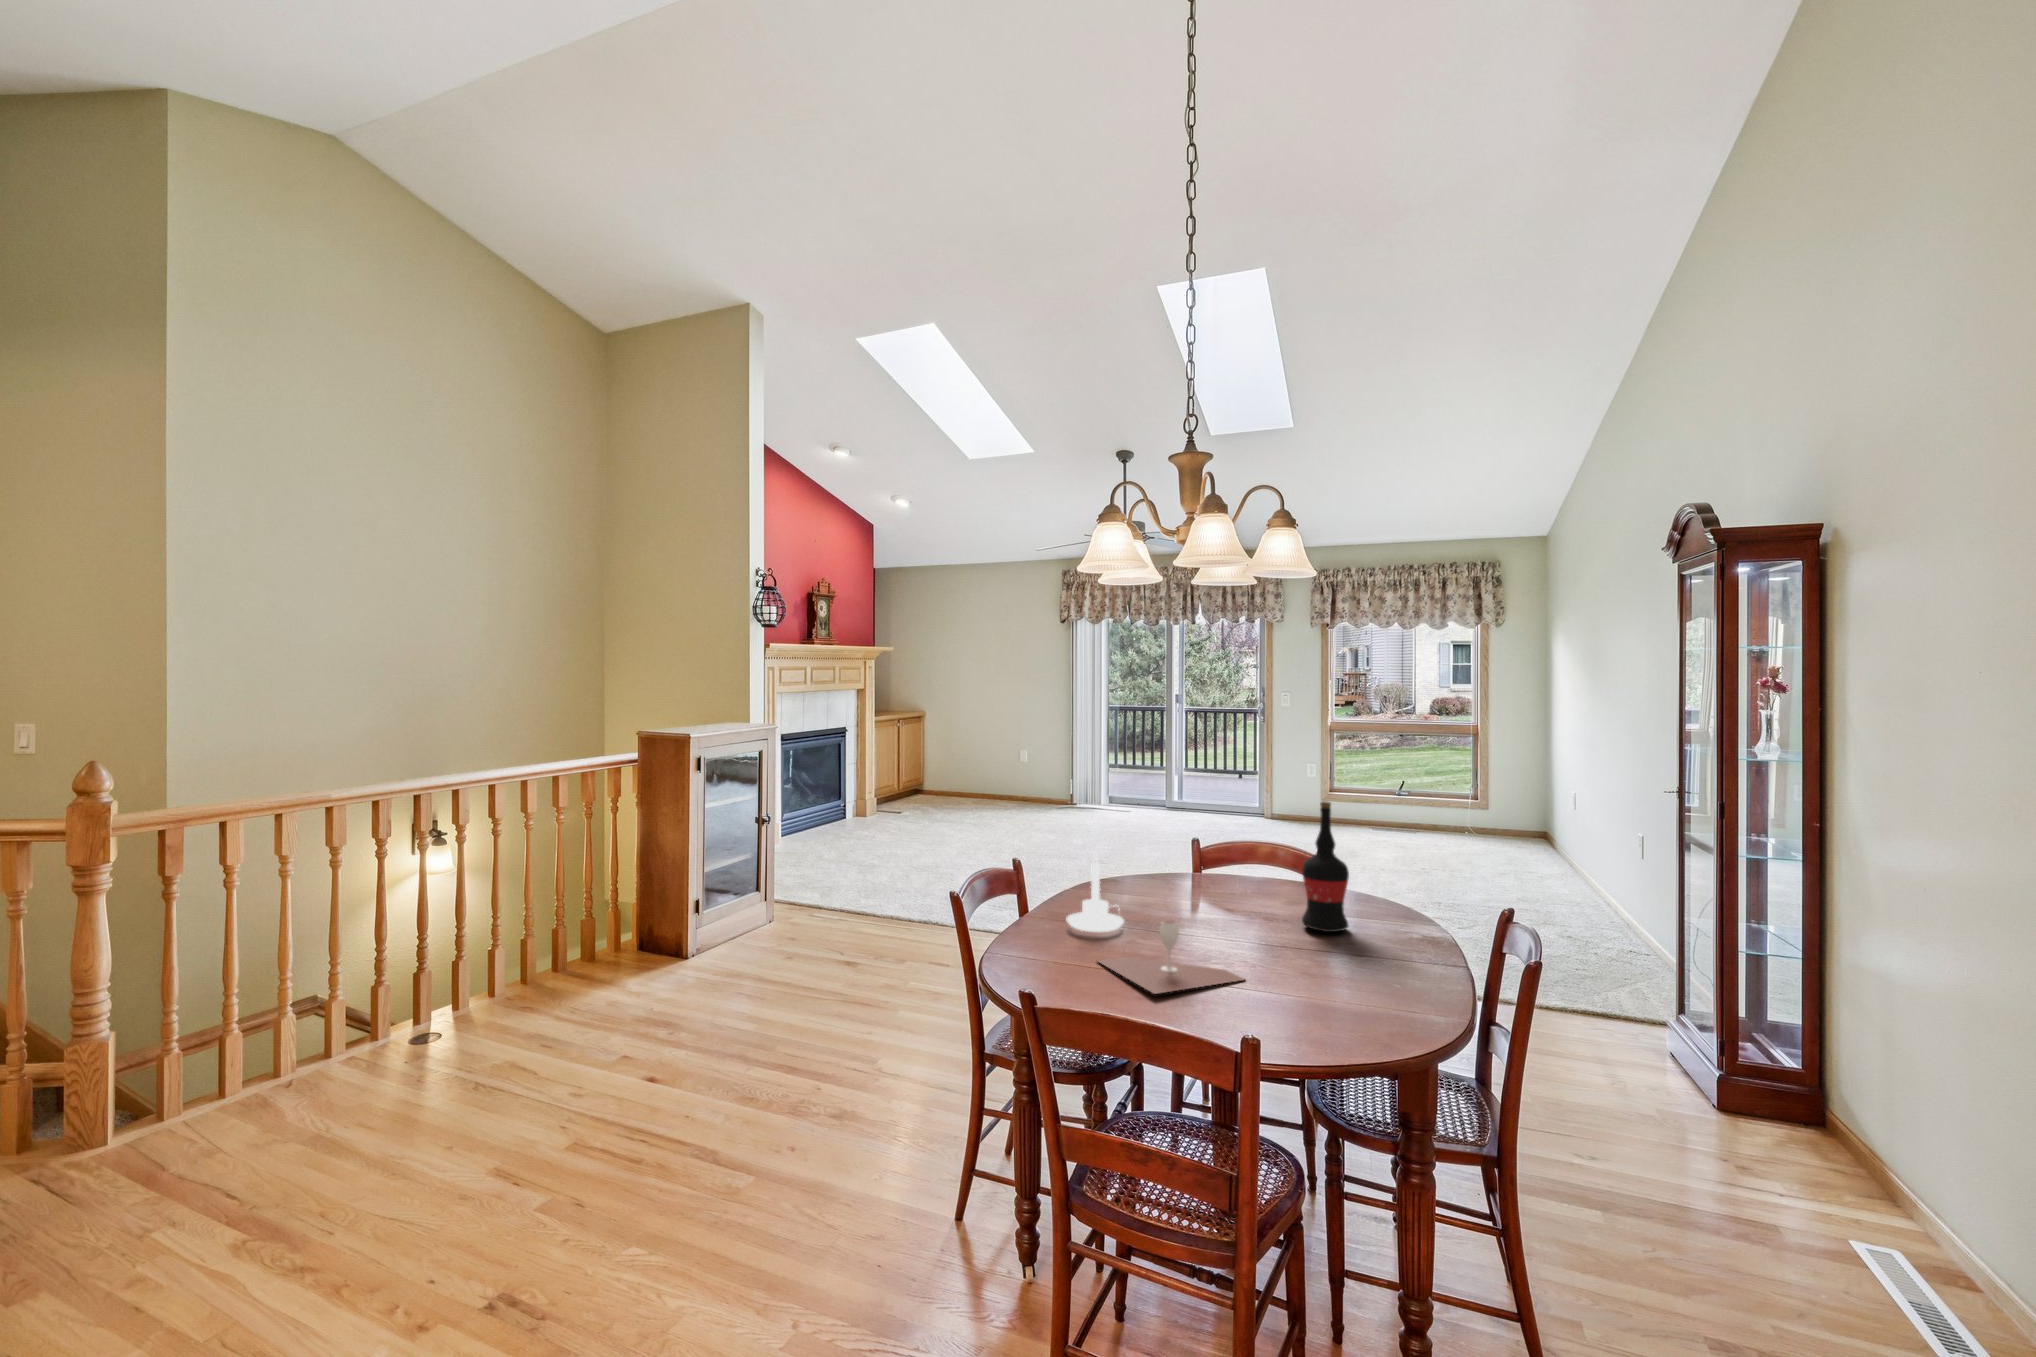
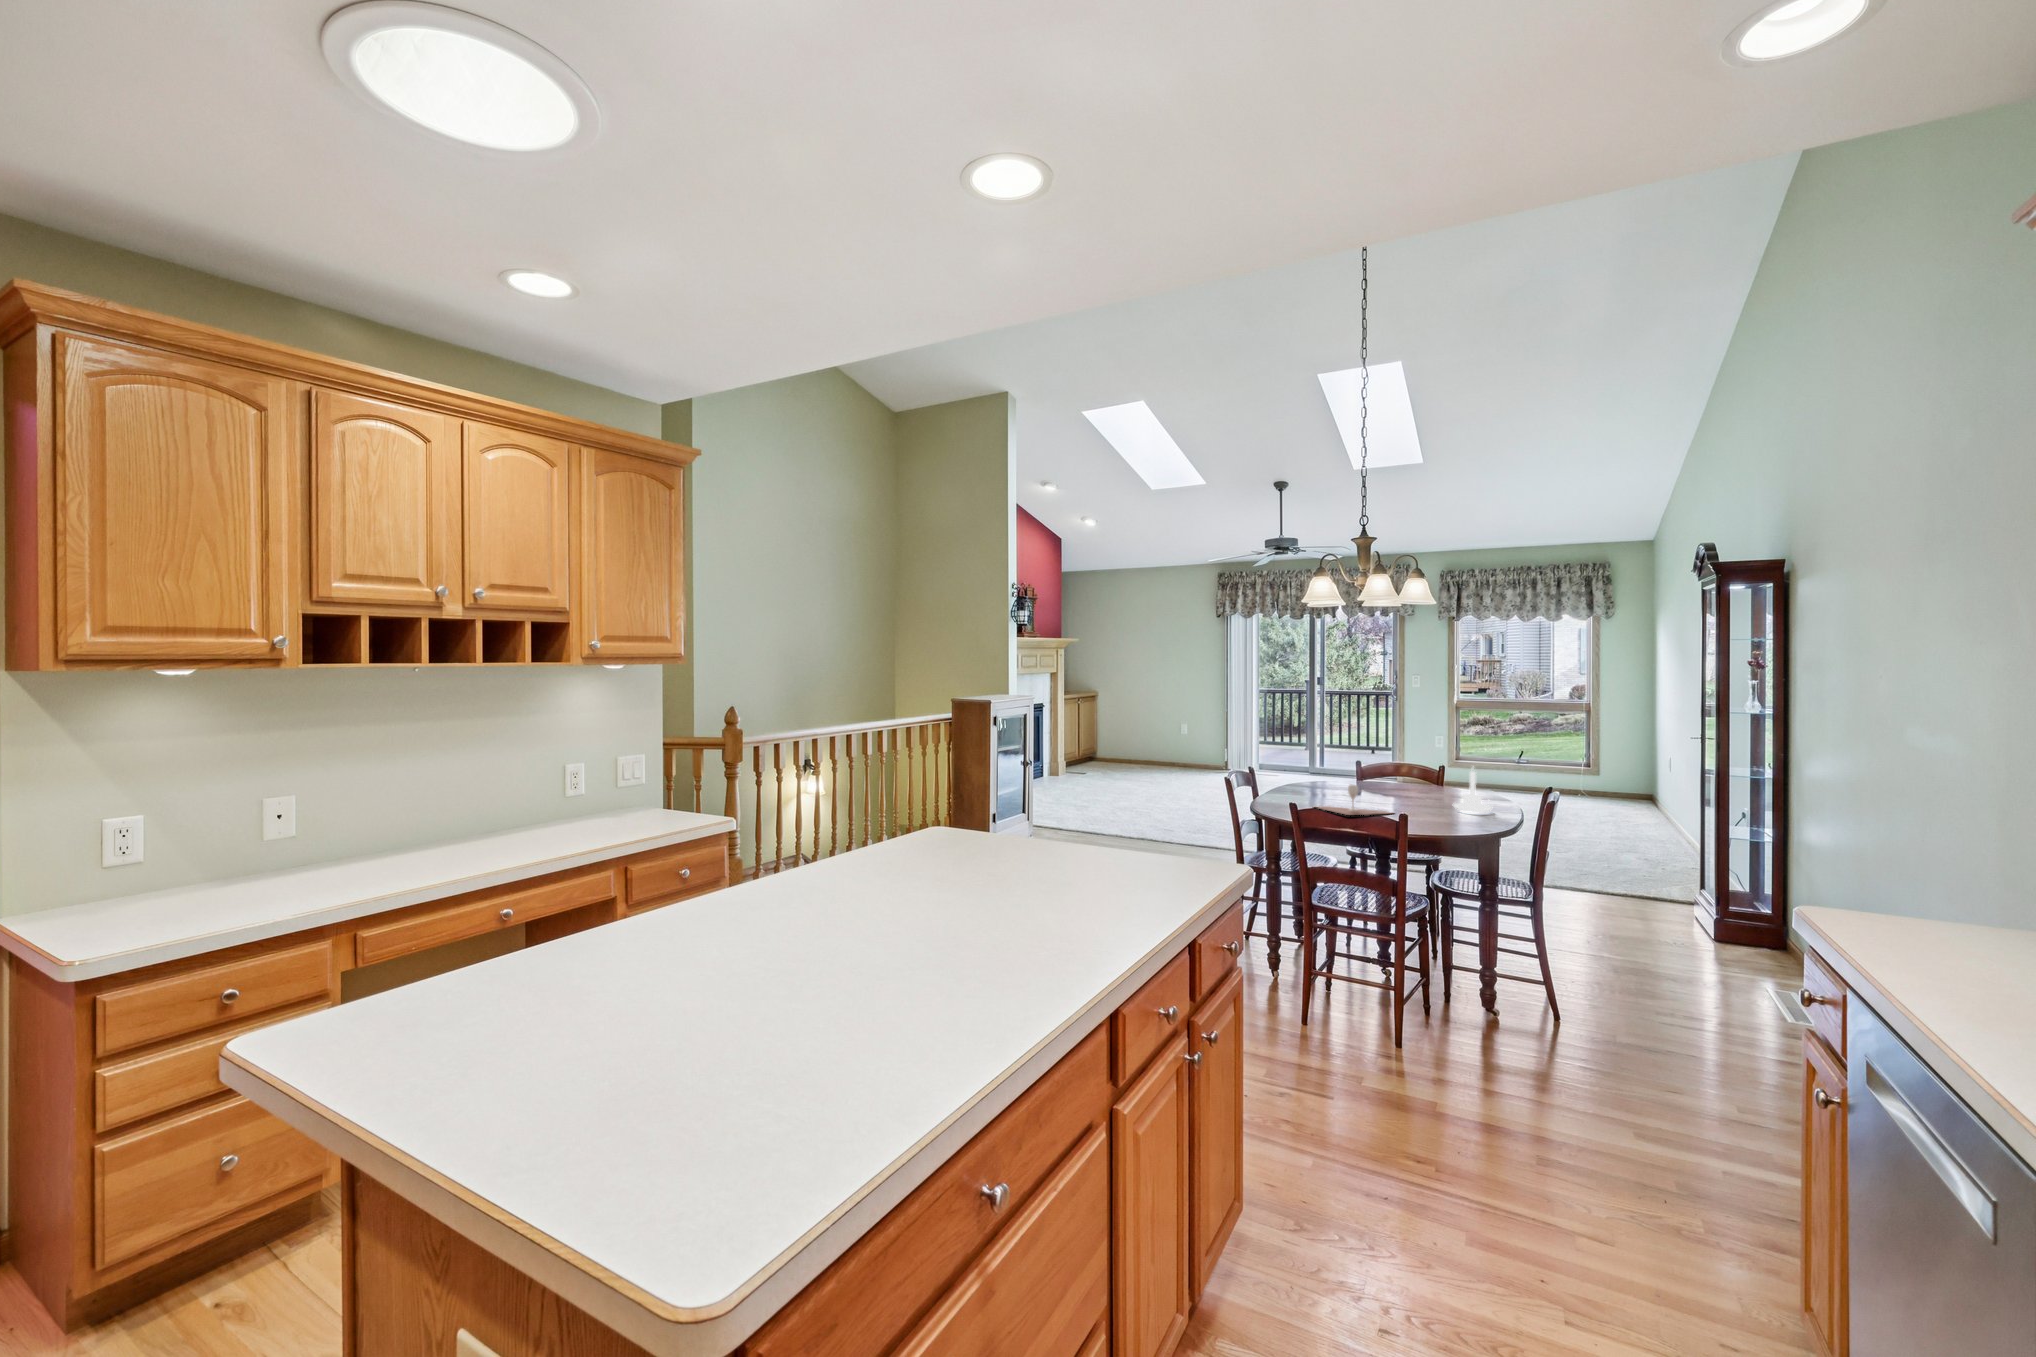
wine bottle: present [1302,801,1349,932] -> none [1427,728,1455,800]
candle holder: present [1066,855,1124,932] -> present [1453,771,1492,812]

